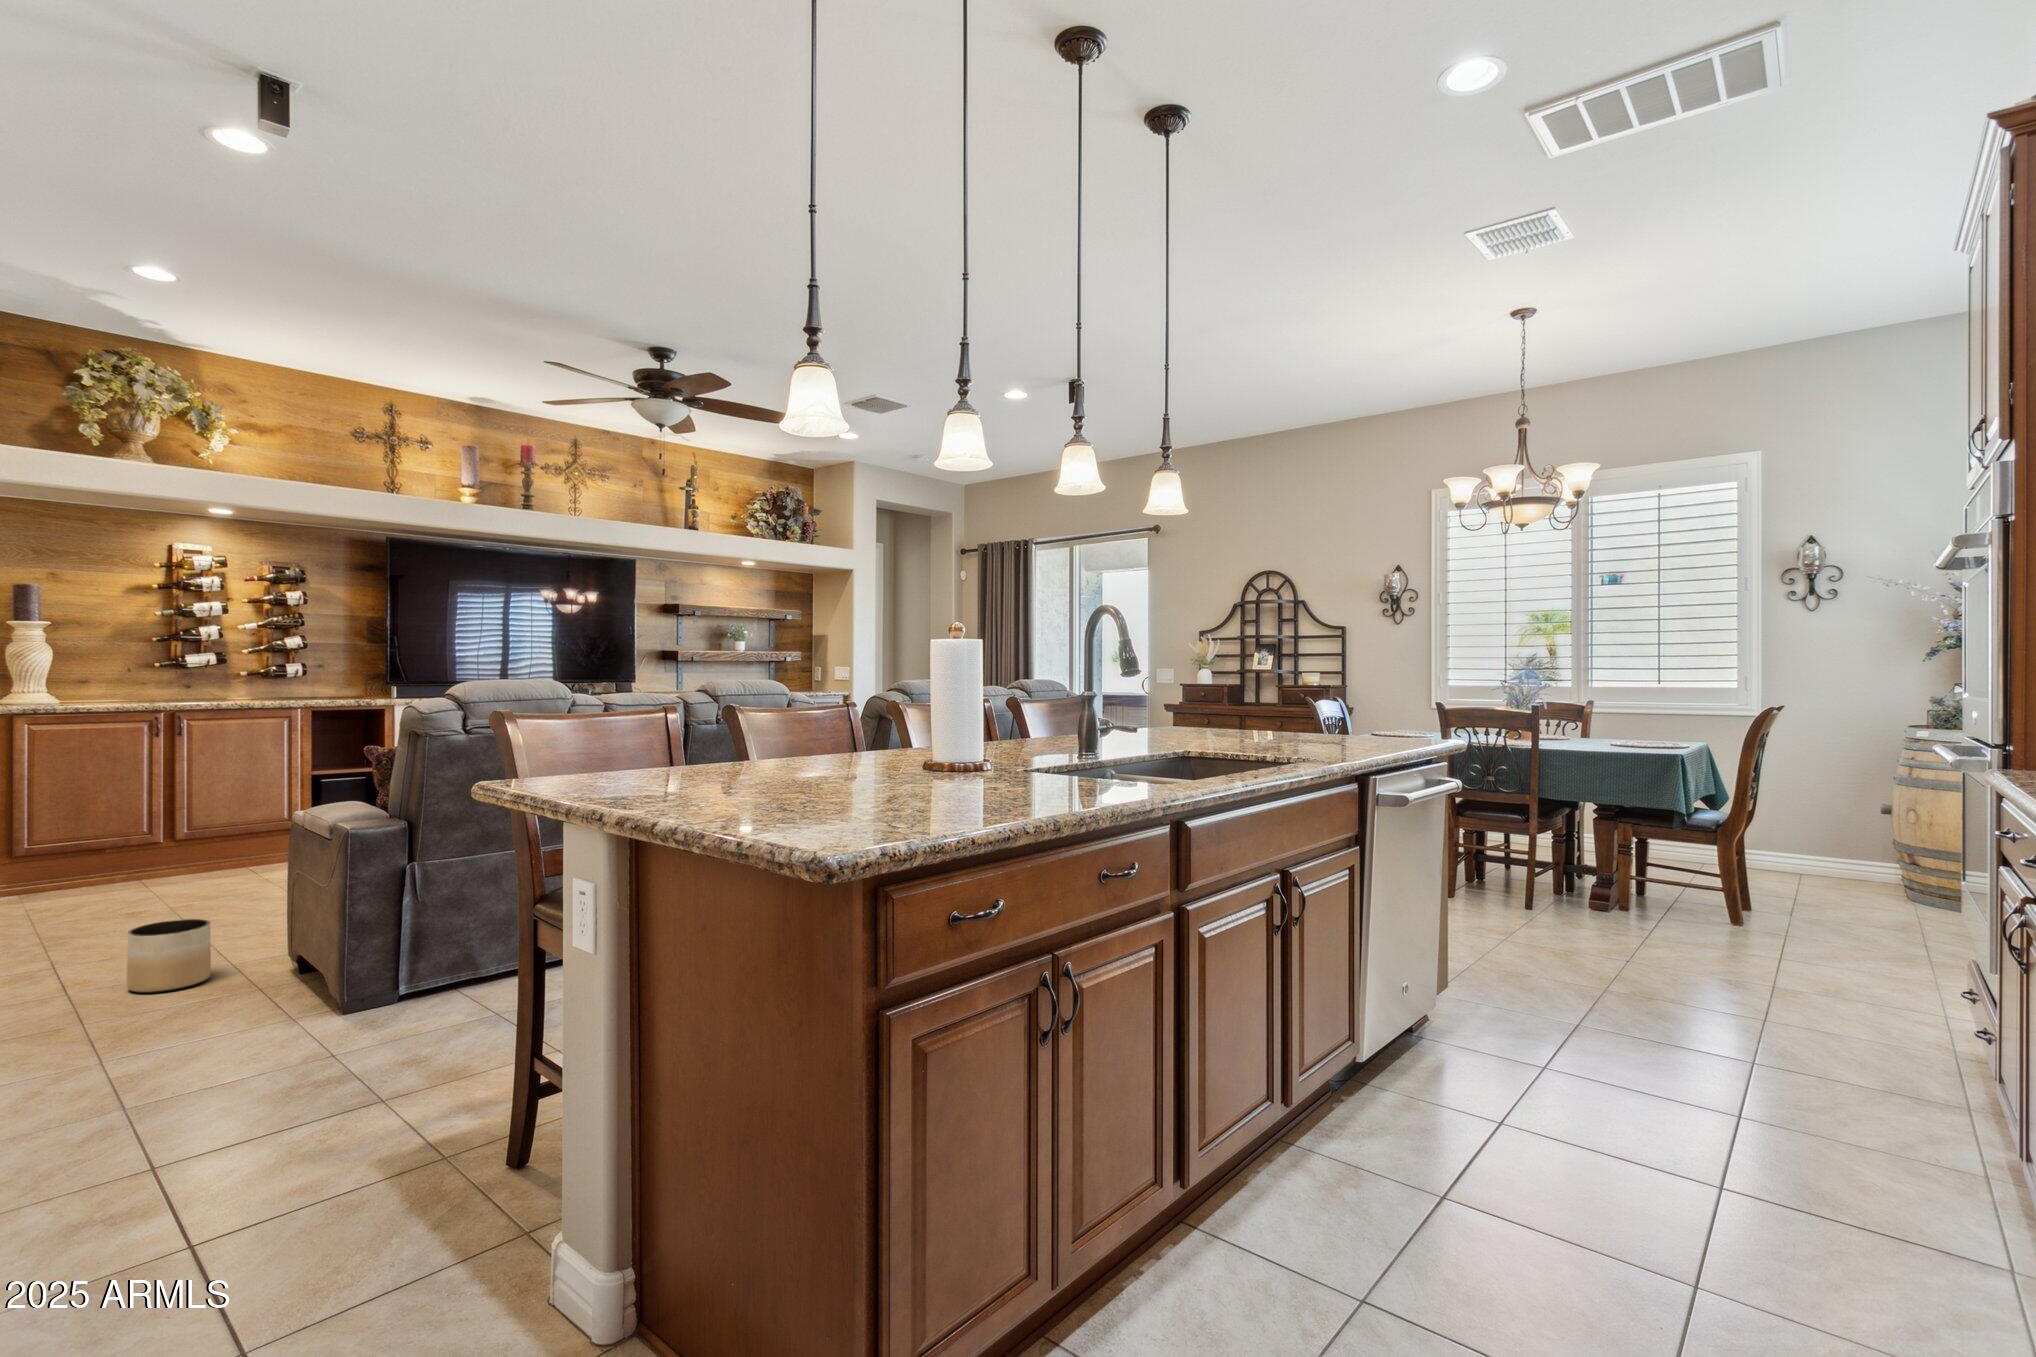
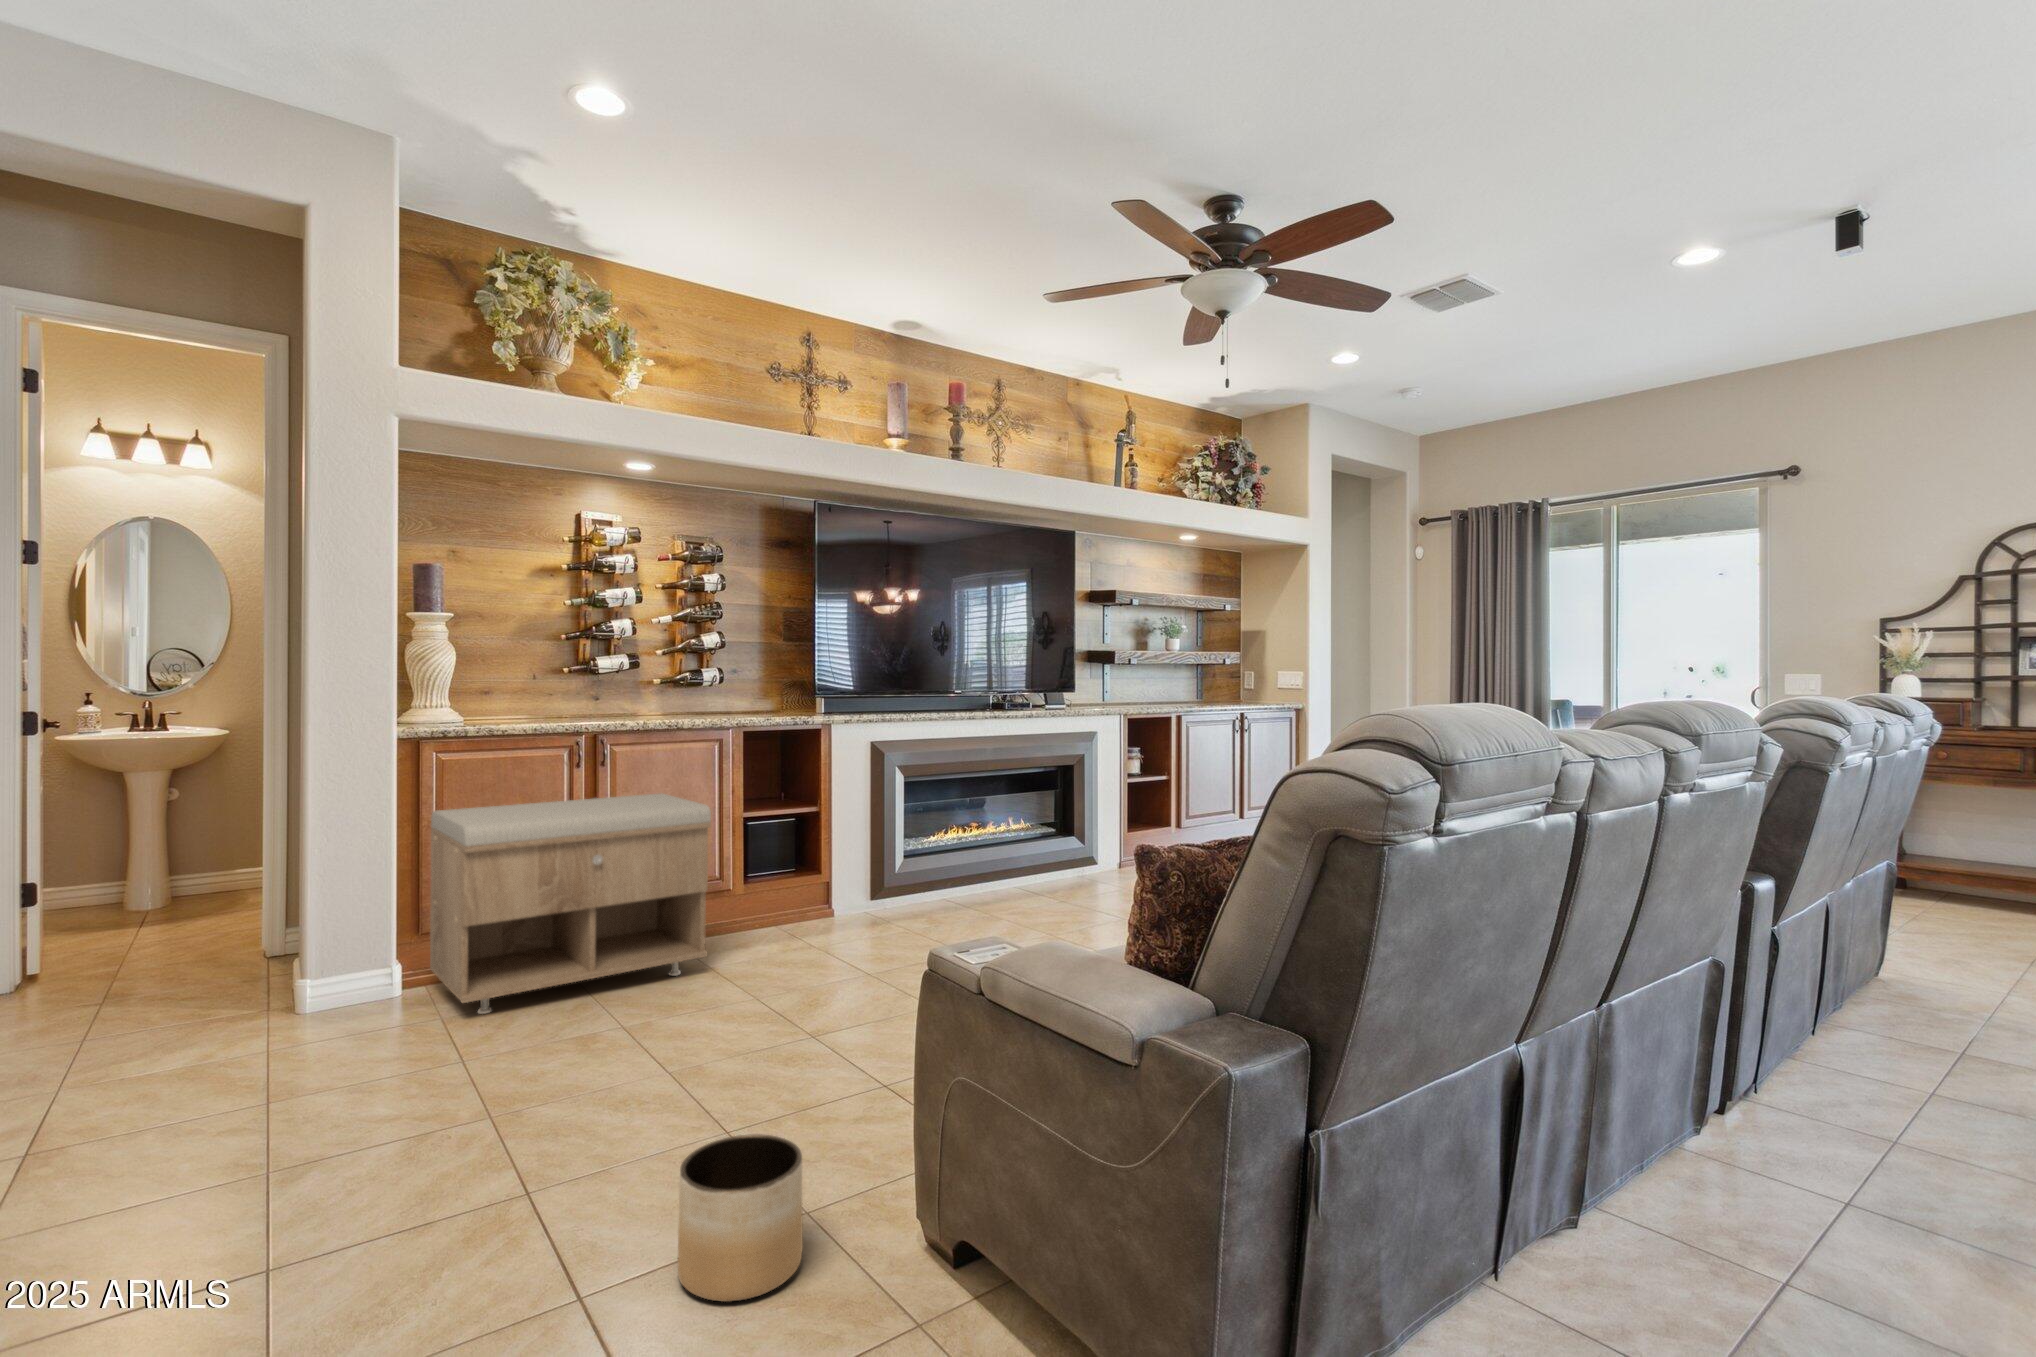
storage bench: none [23,756,260,907] -> present [430,793,711,1014]

